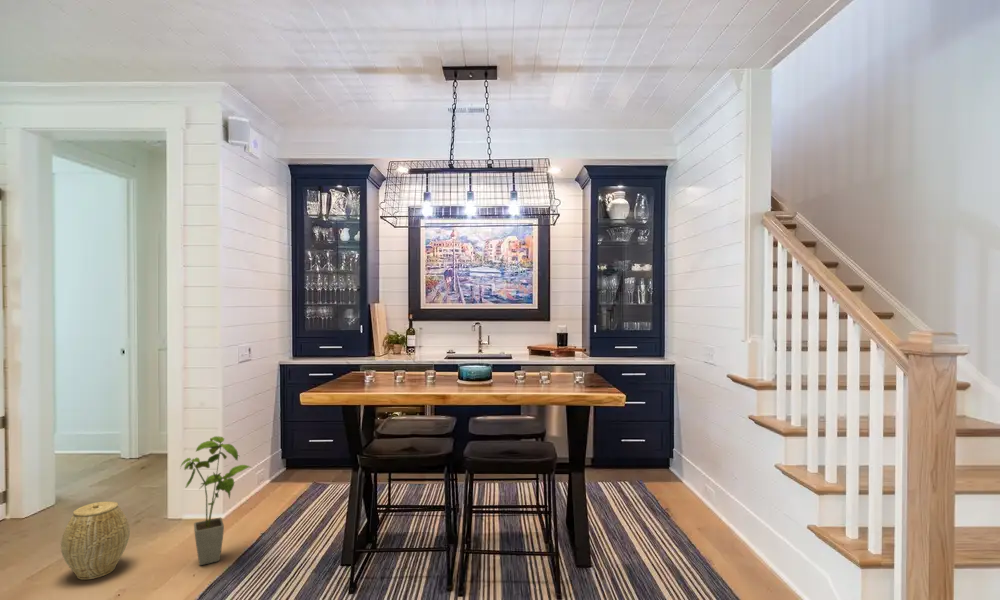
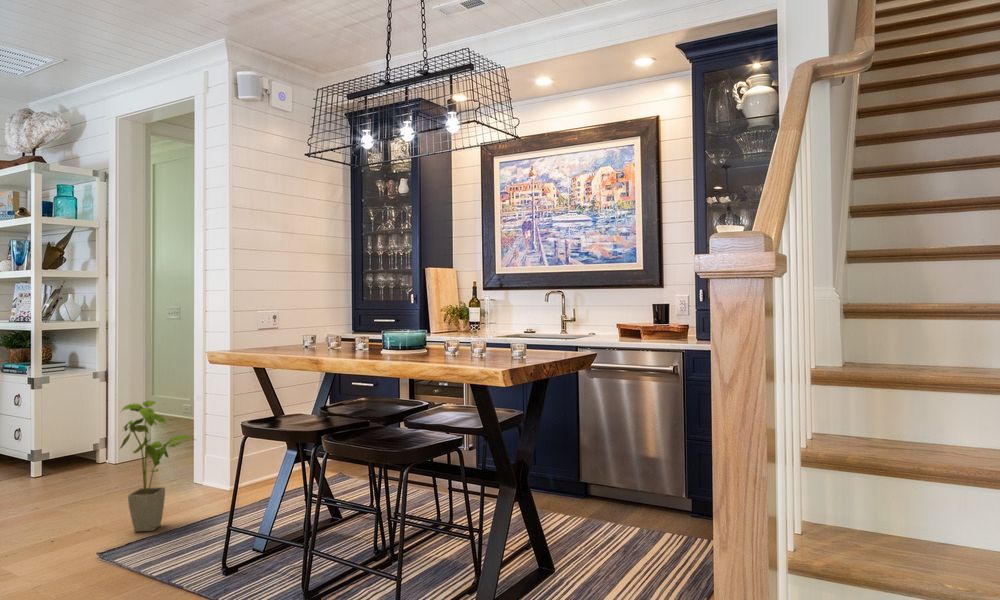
woven basket: present [61,501,130,580] -> none [38,455,100,525]

